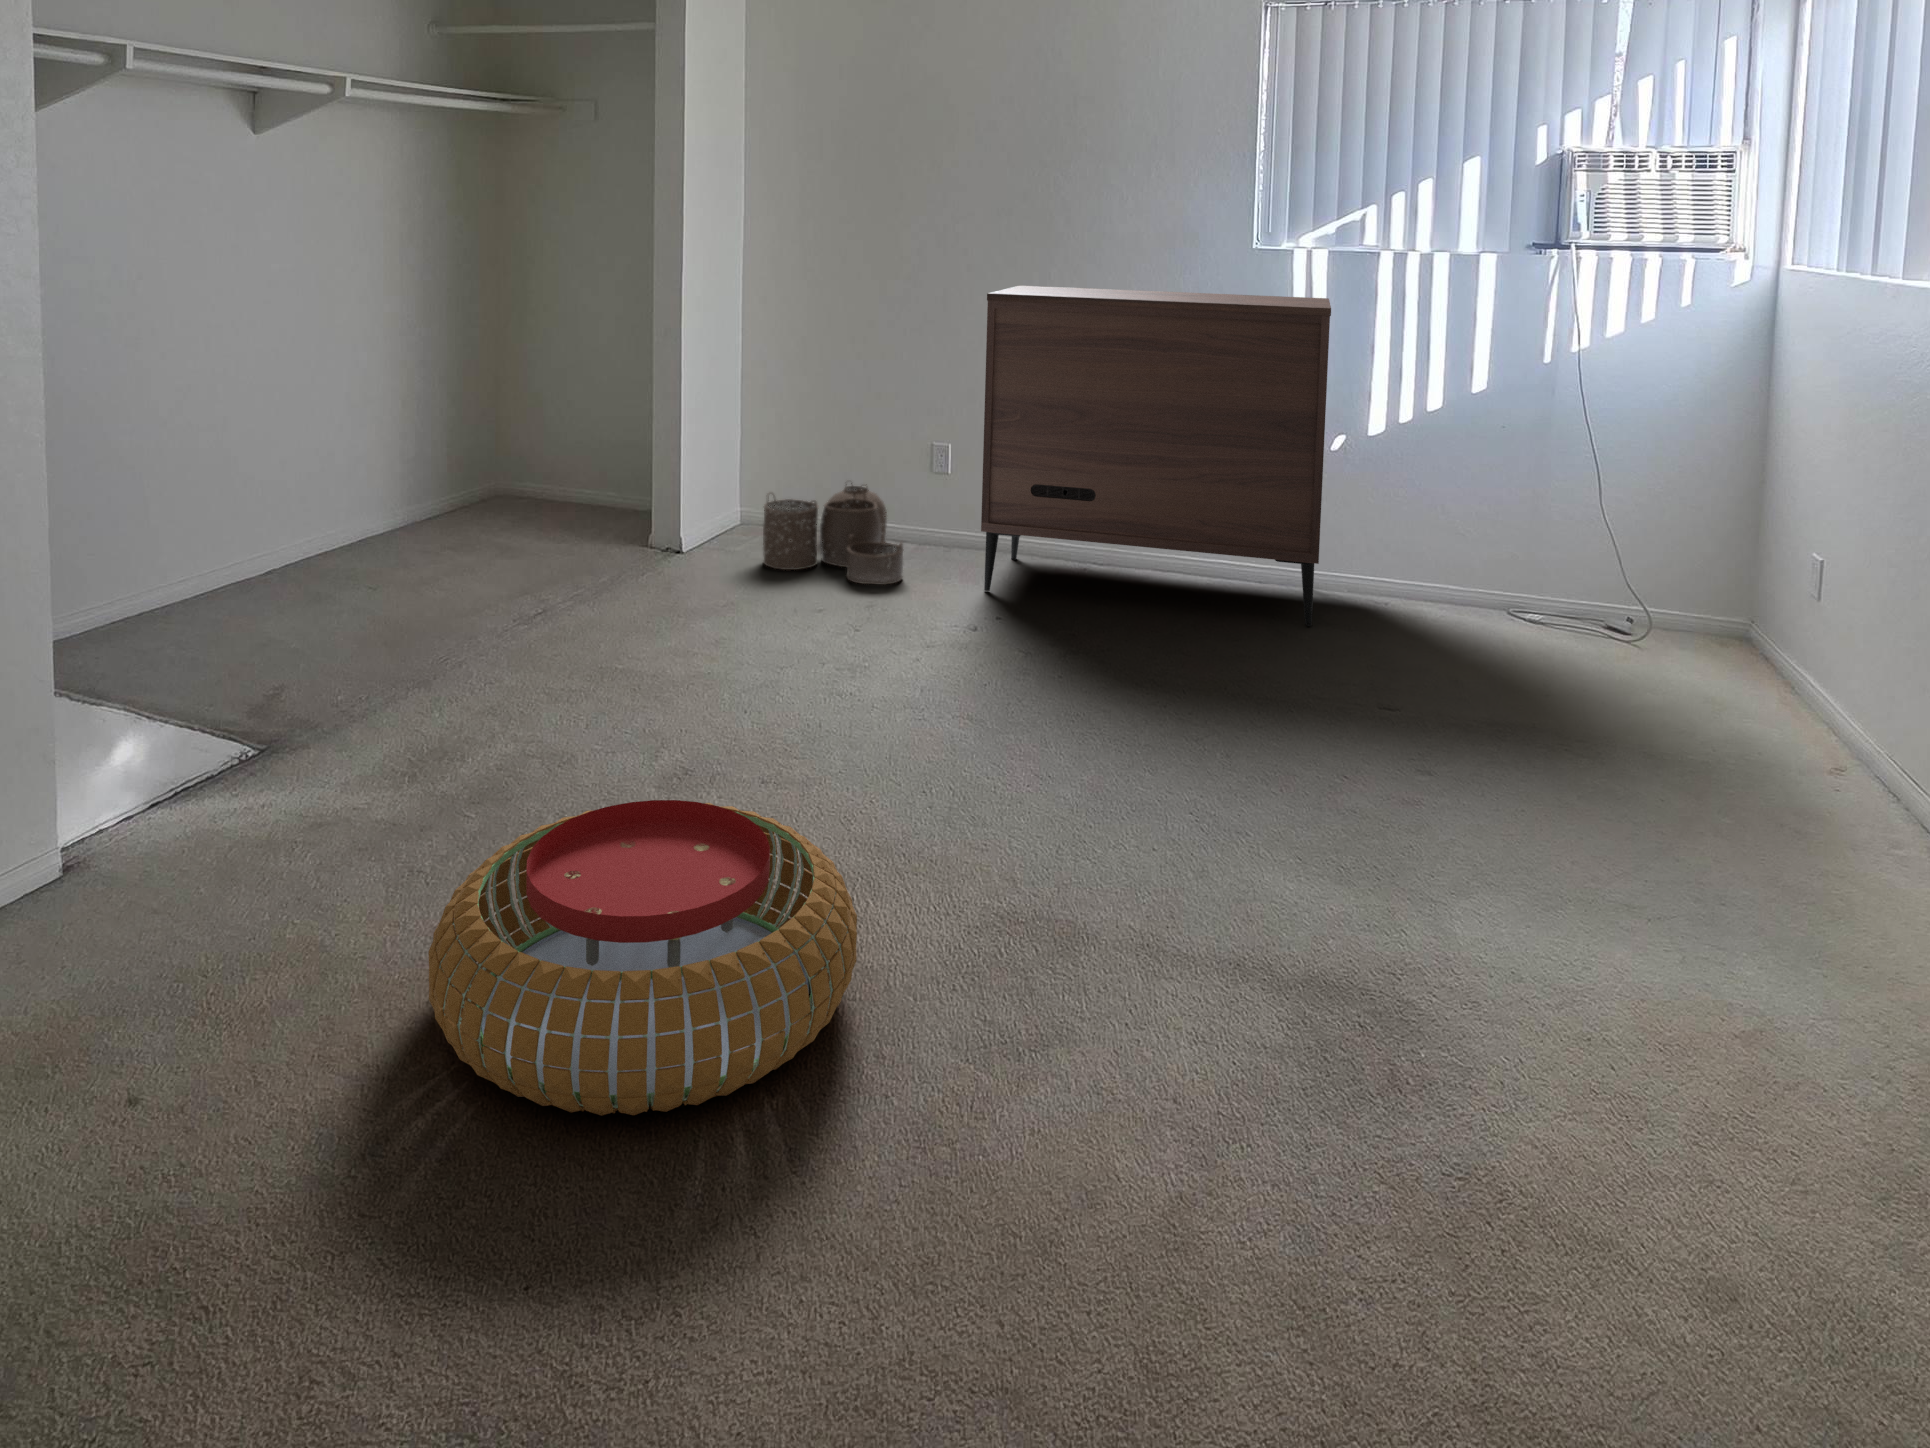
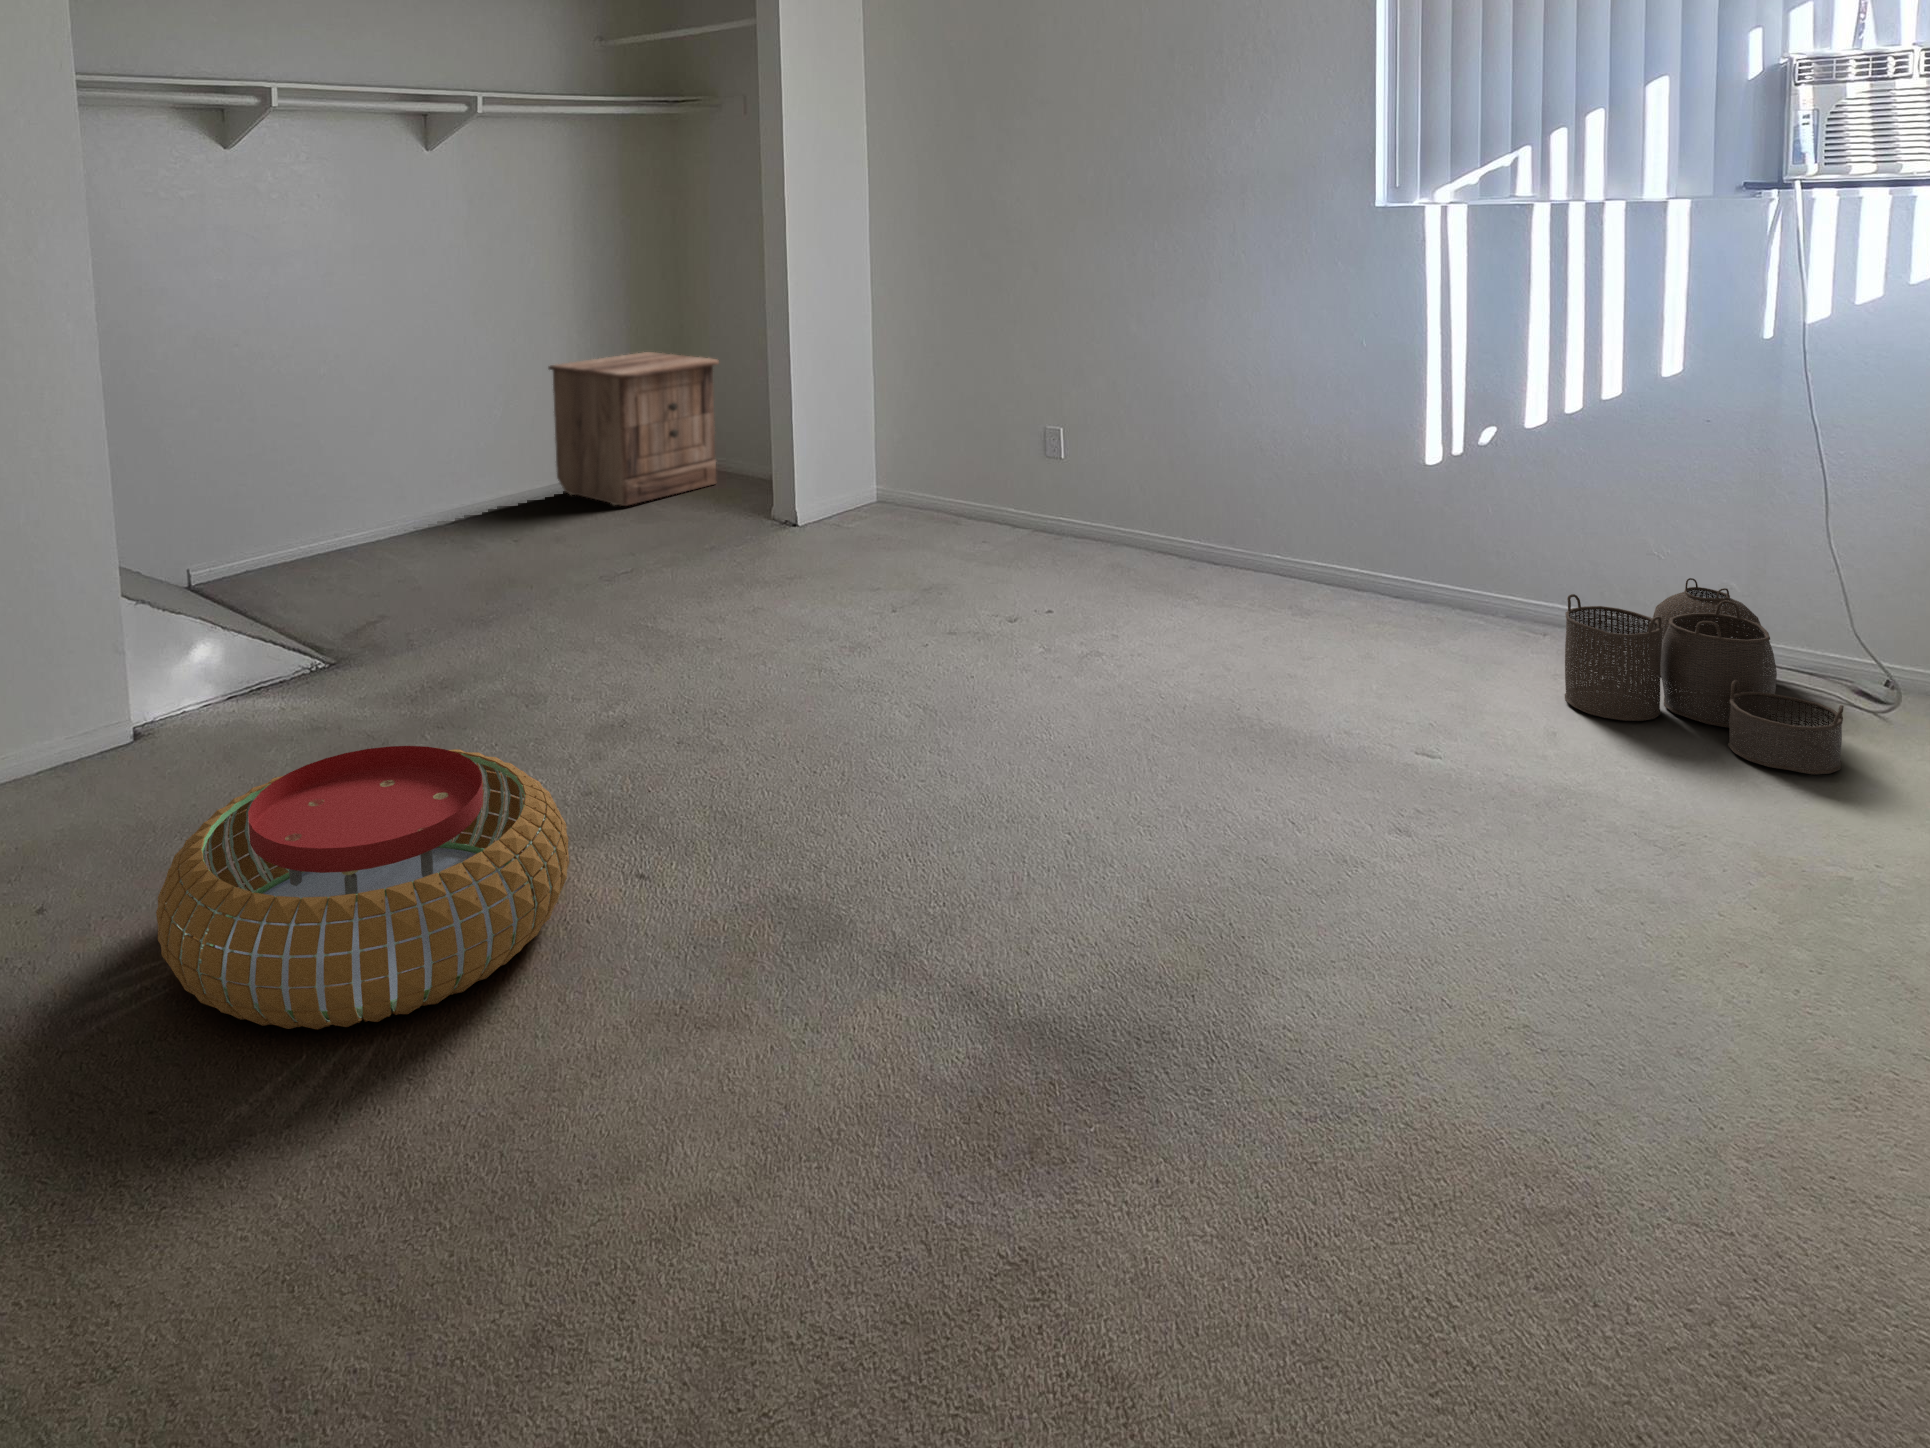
dresser: present [981,286,1331,626] -> none [1044,256,1471,655]
nightstand: none [373,375,566,544] -> present [549,352,719,506]
woven basket: present [763,483,903,585] -> present [1565,578,1844,775]

